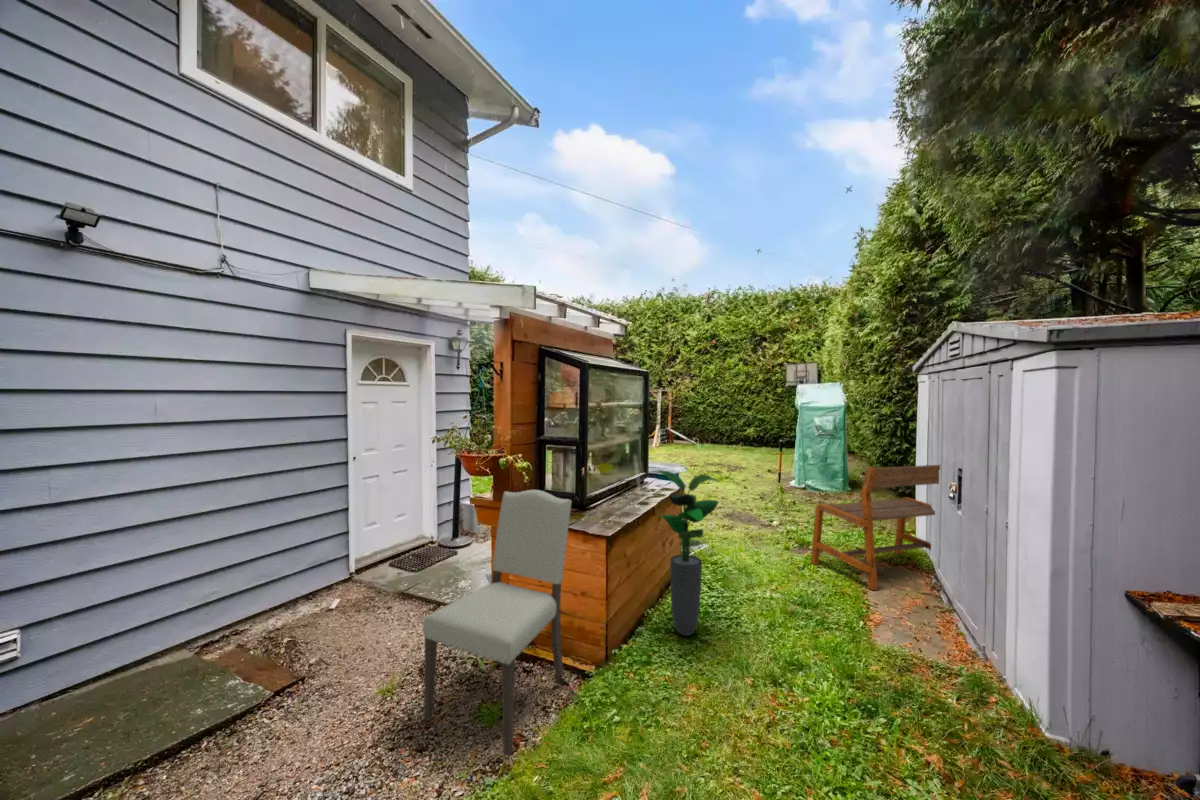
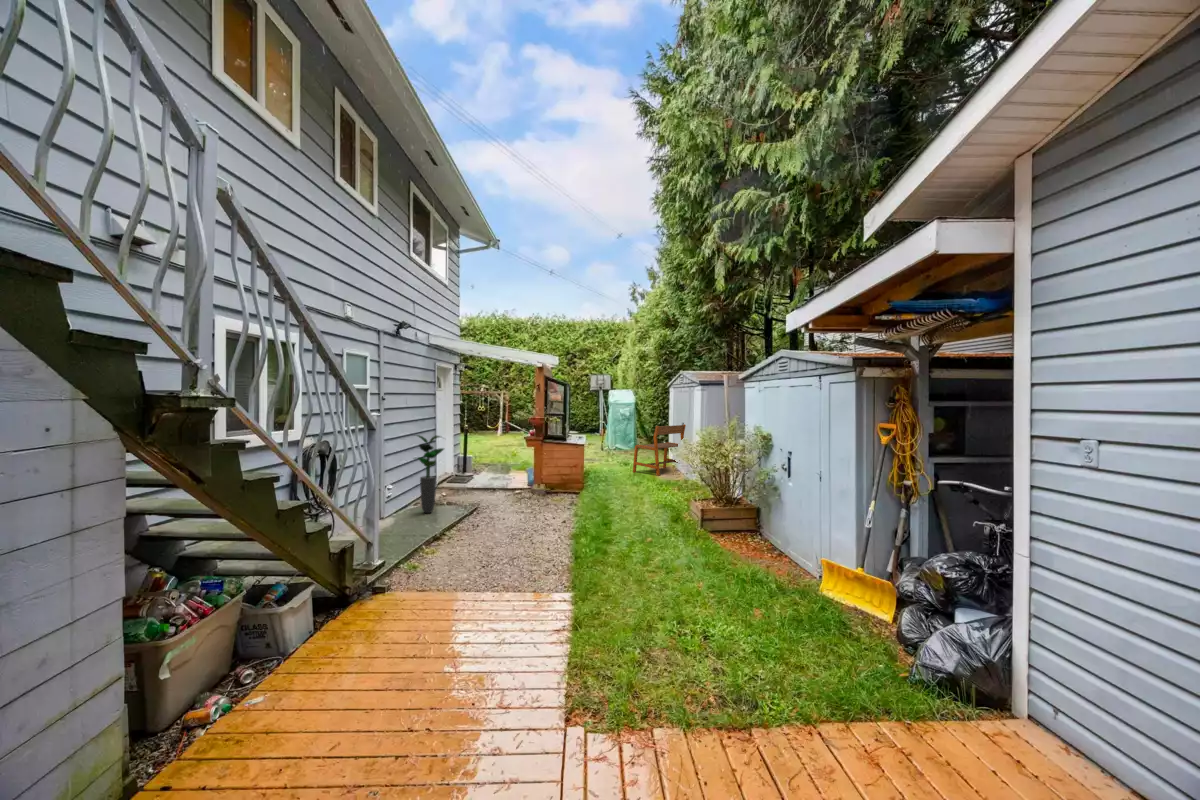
potted plant: present [654,470,719,636] -> present [417,435,444,513]
chair: present [423,490,572,756] -> none [540,432,576,508]

